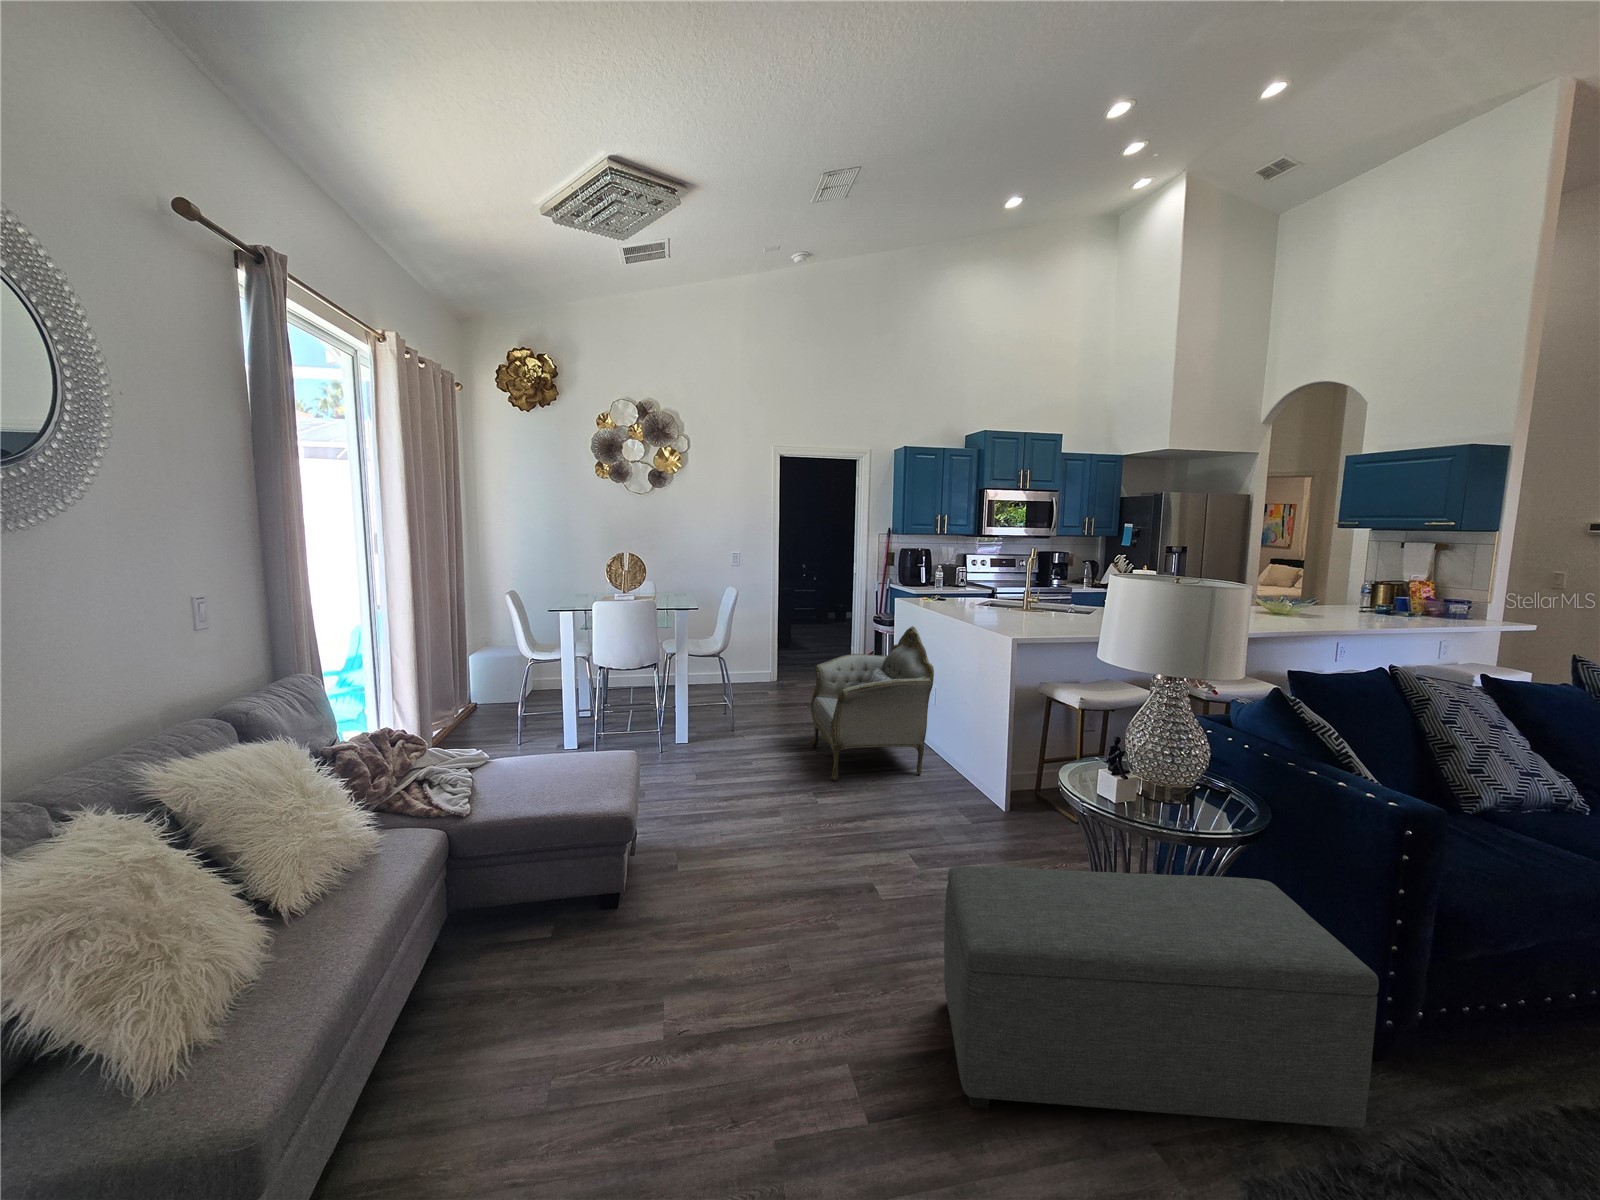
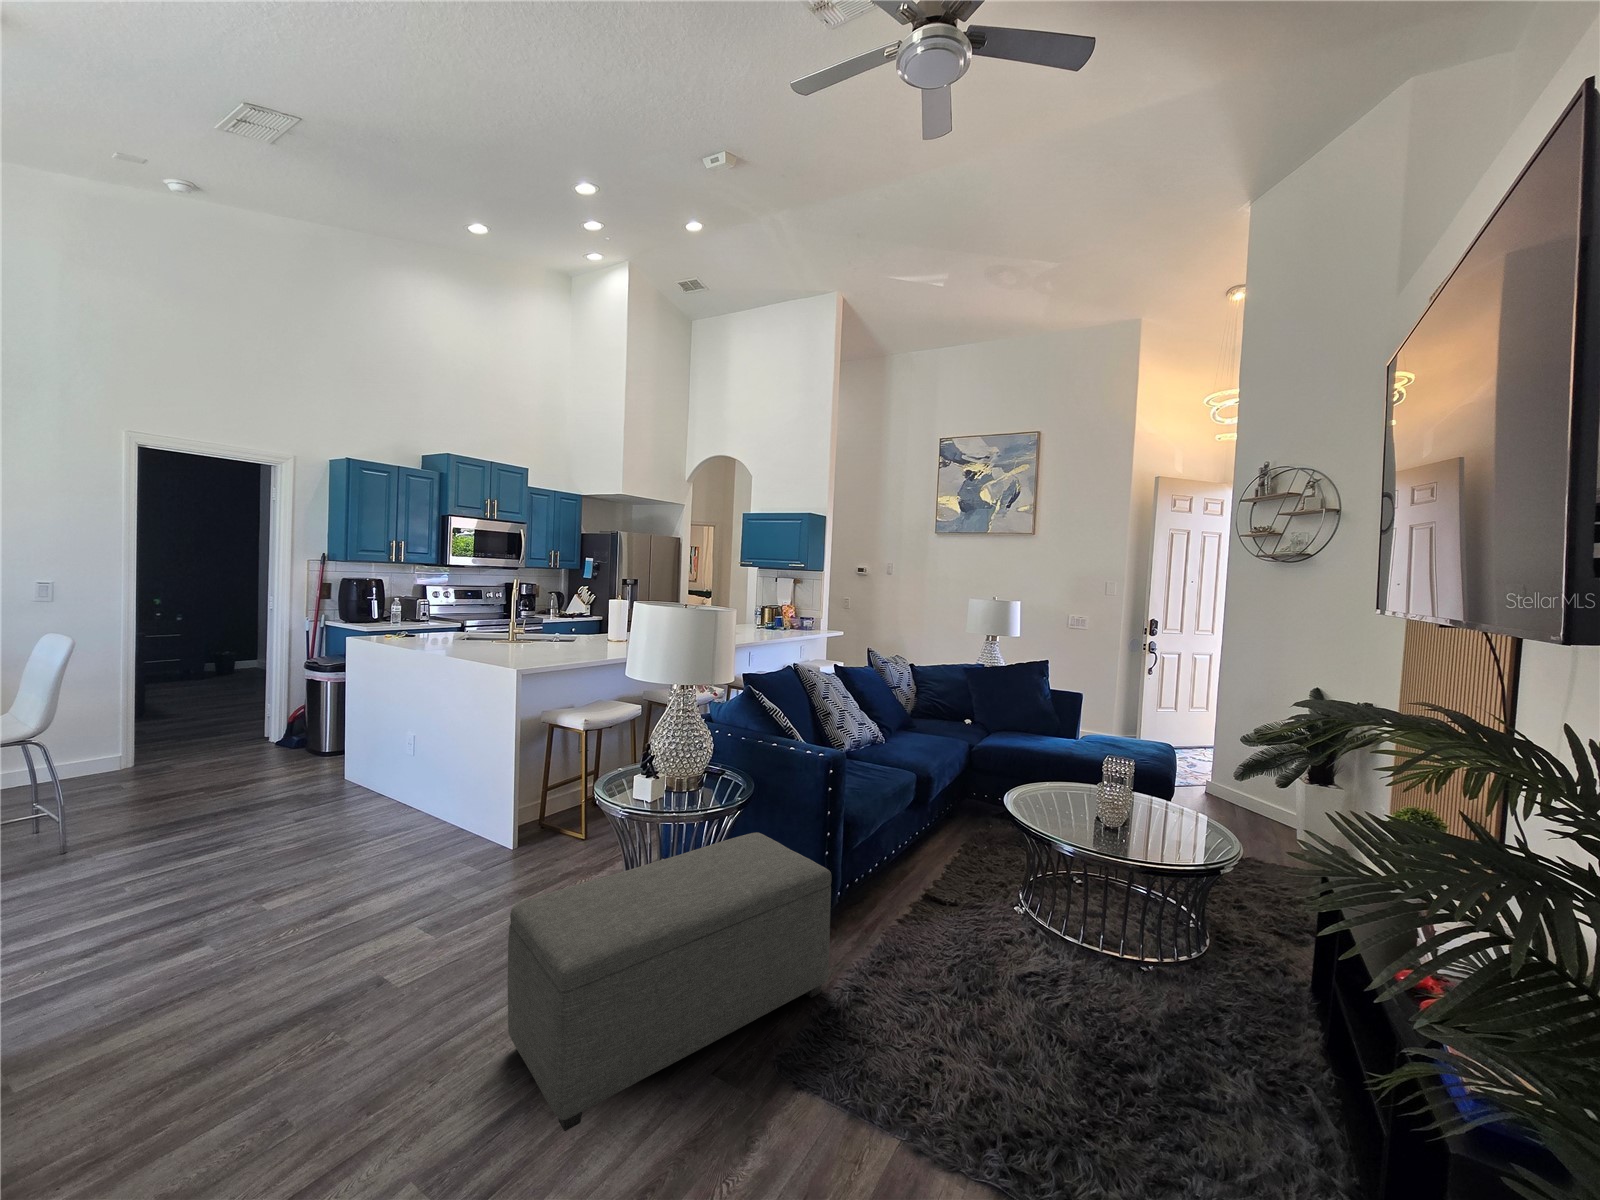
armchair: present [810,626,934,781] -> none [231,667,423,873]

